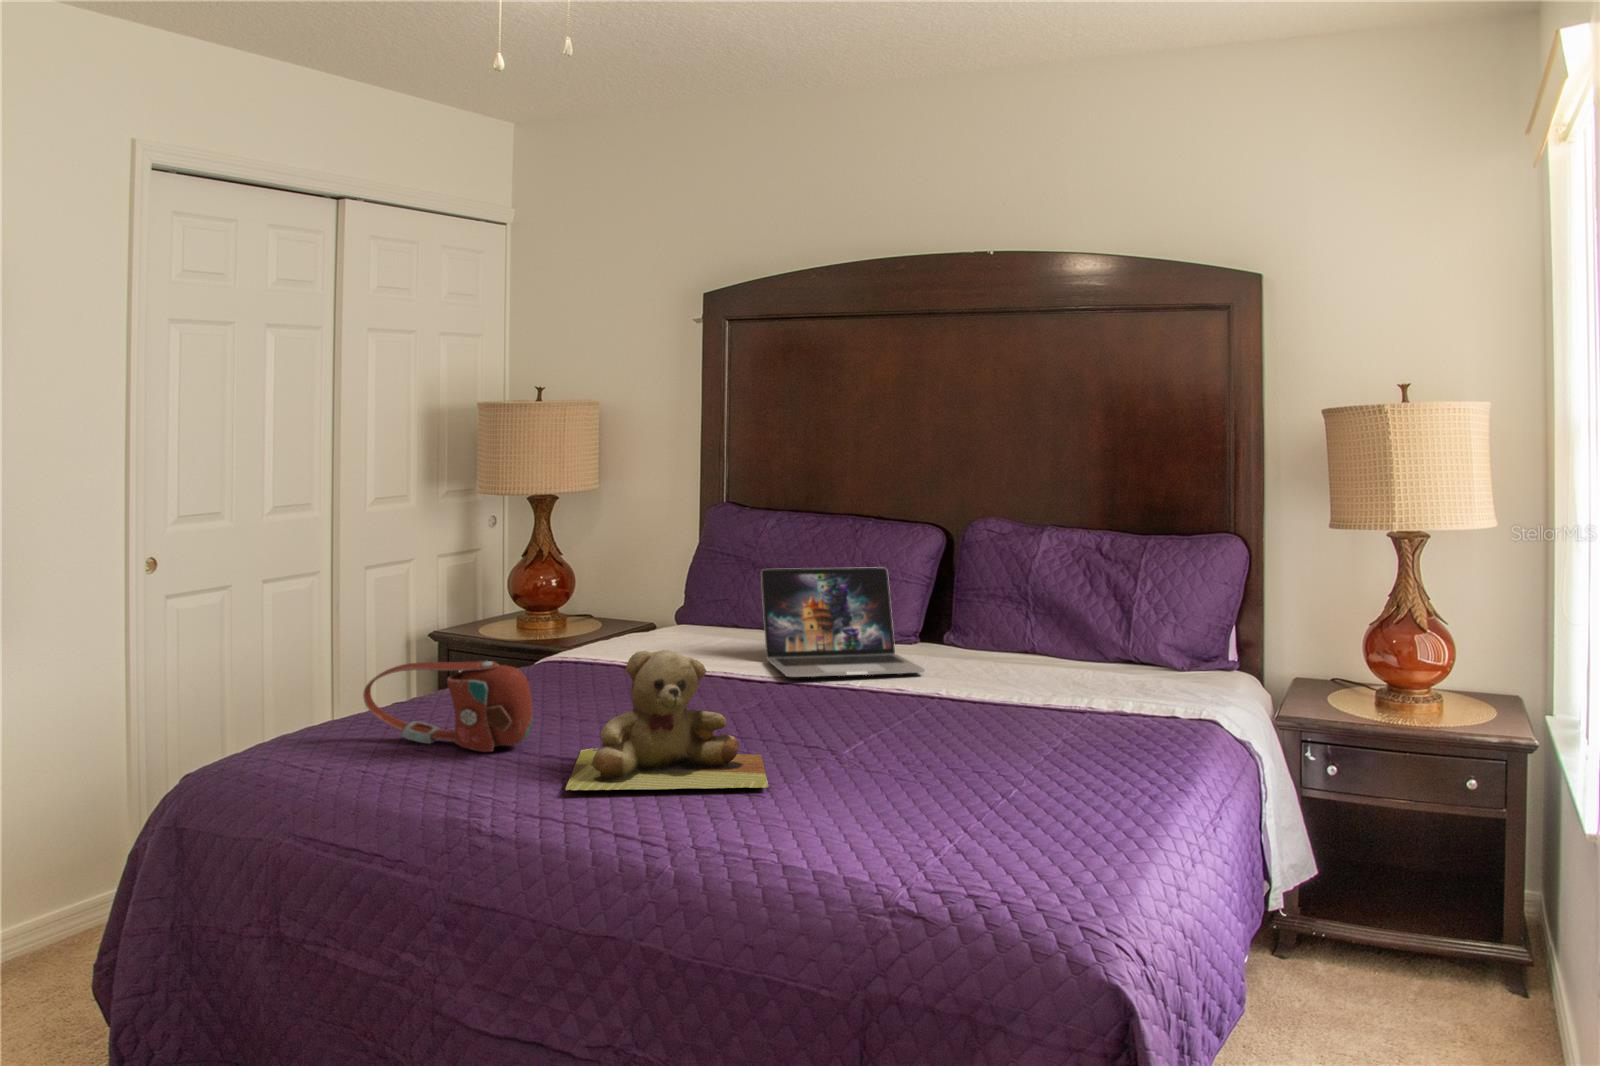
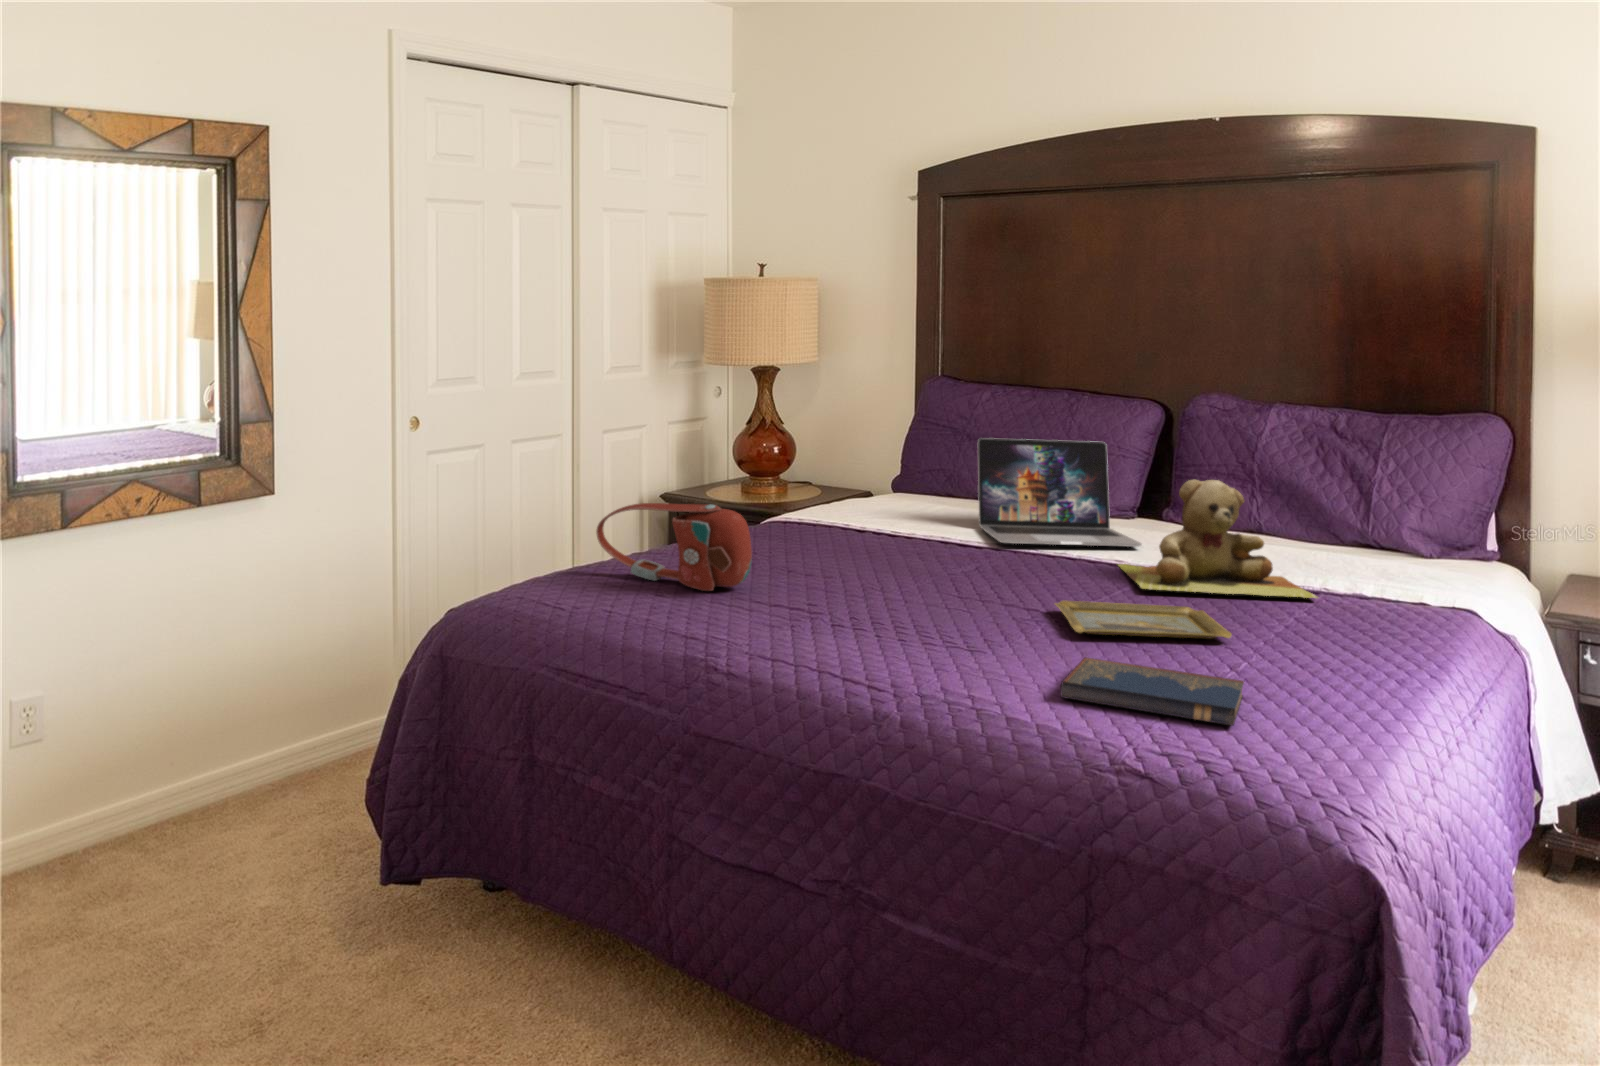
teddy bear: present [566,650,768,790] -> present [1118,480,1317,598]
tray: none [839,736,1005,772] -> present [1055,600,1232,639]
hardcover book: none [844,798,1013,857] -> present [1061,657,1245,726]

